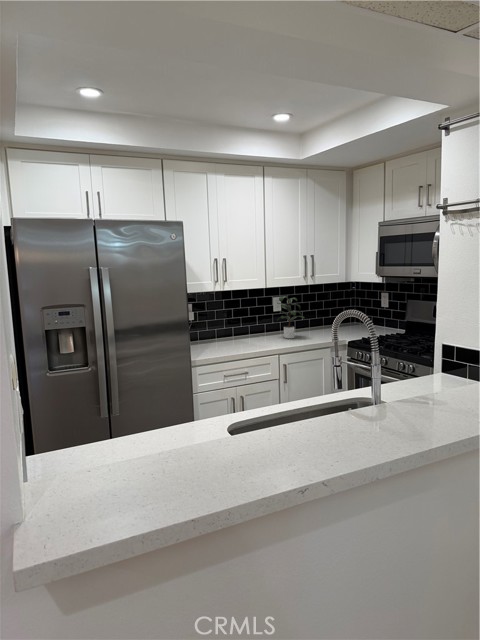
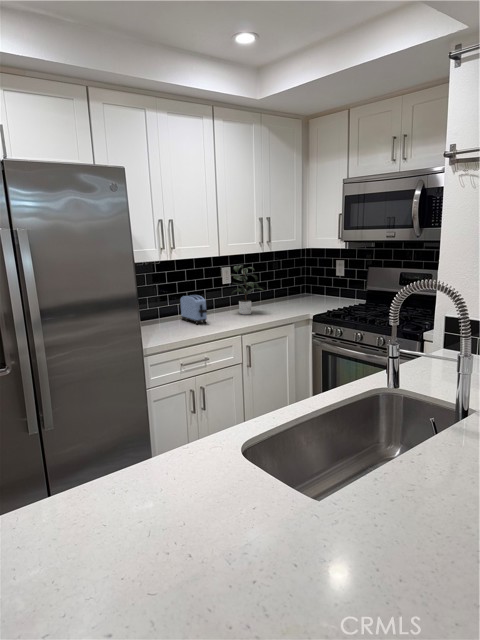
toaster: none [233,320,252,345] -> present [180,295,207,324]

